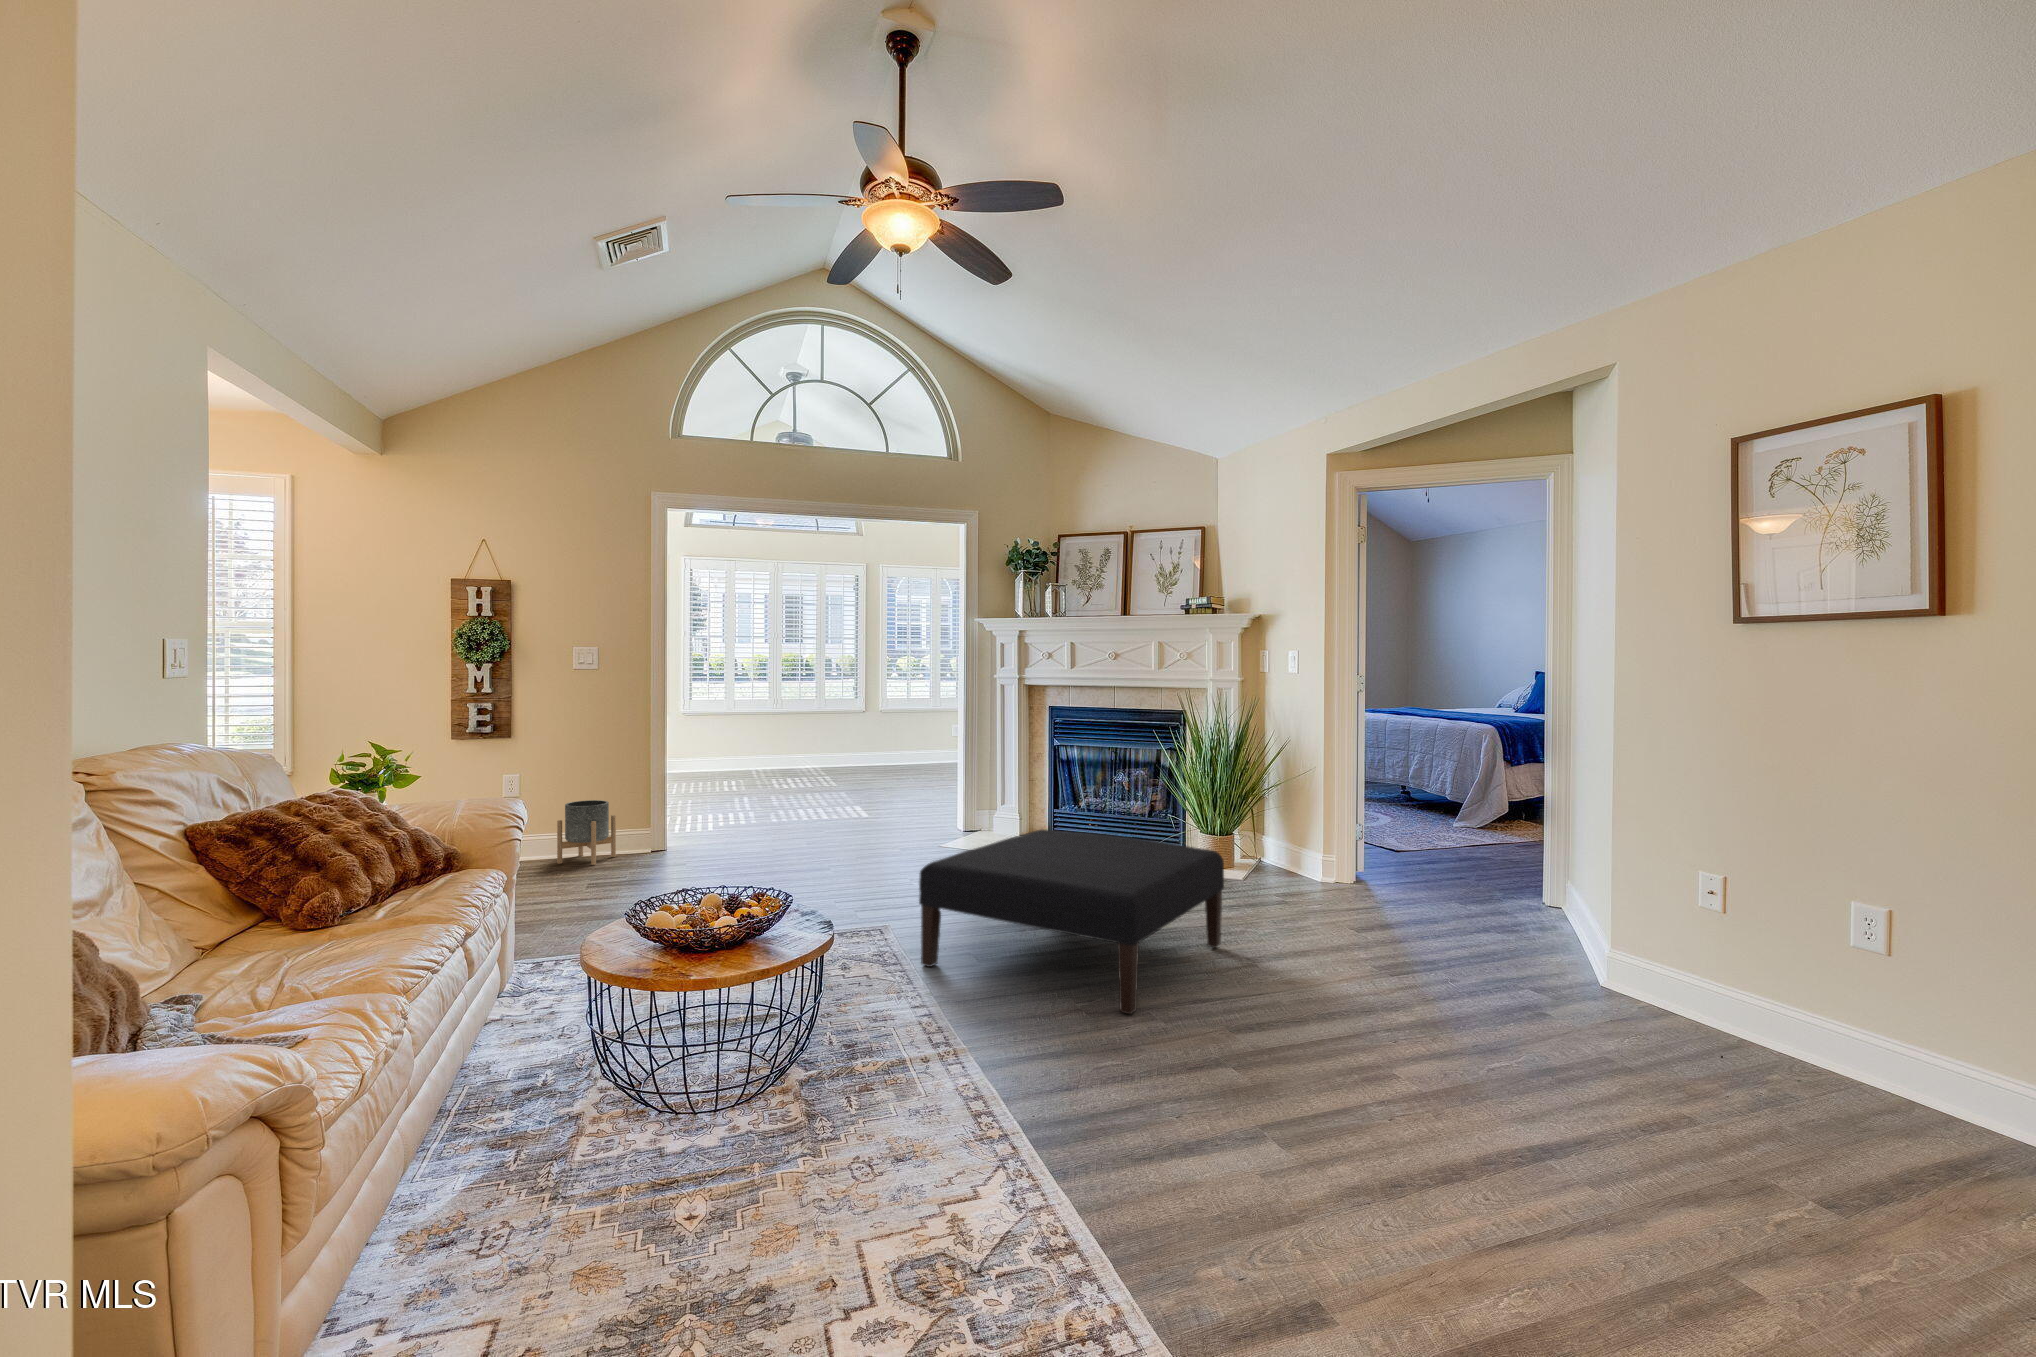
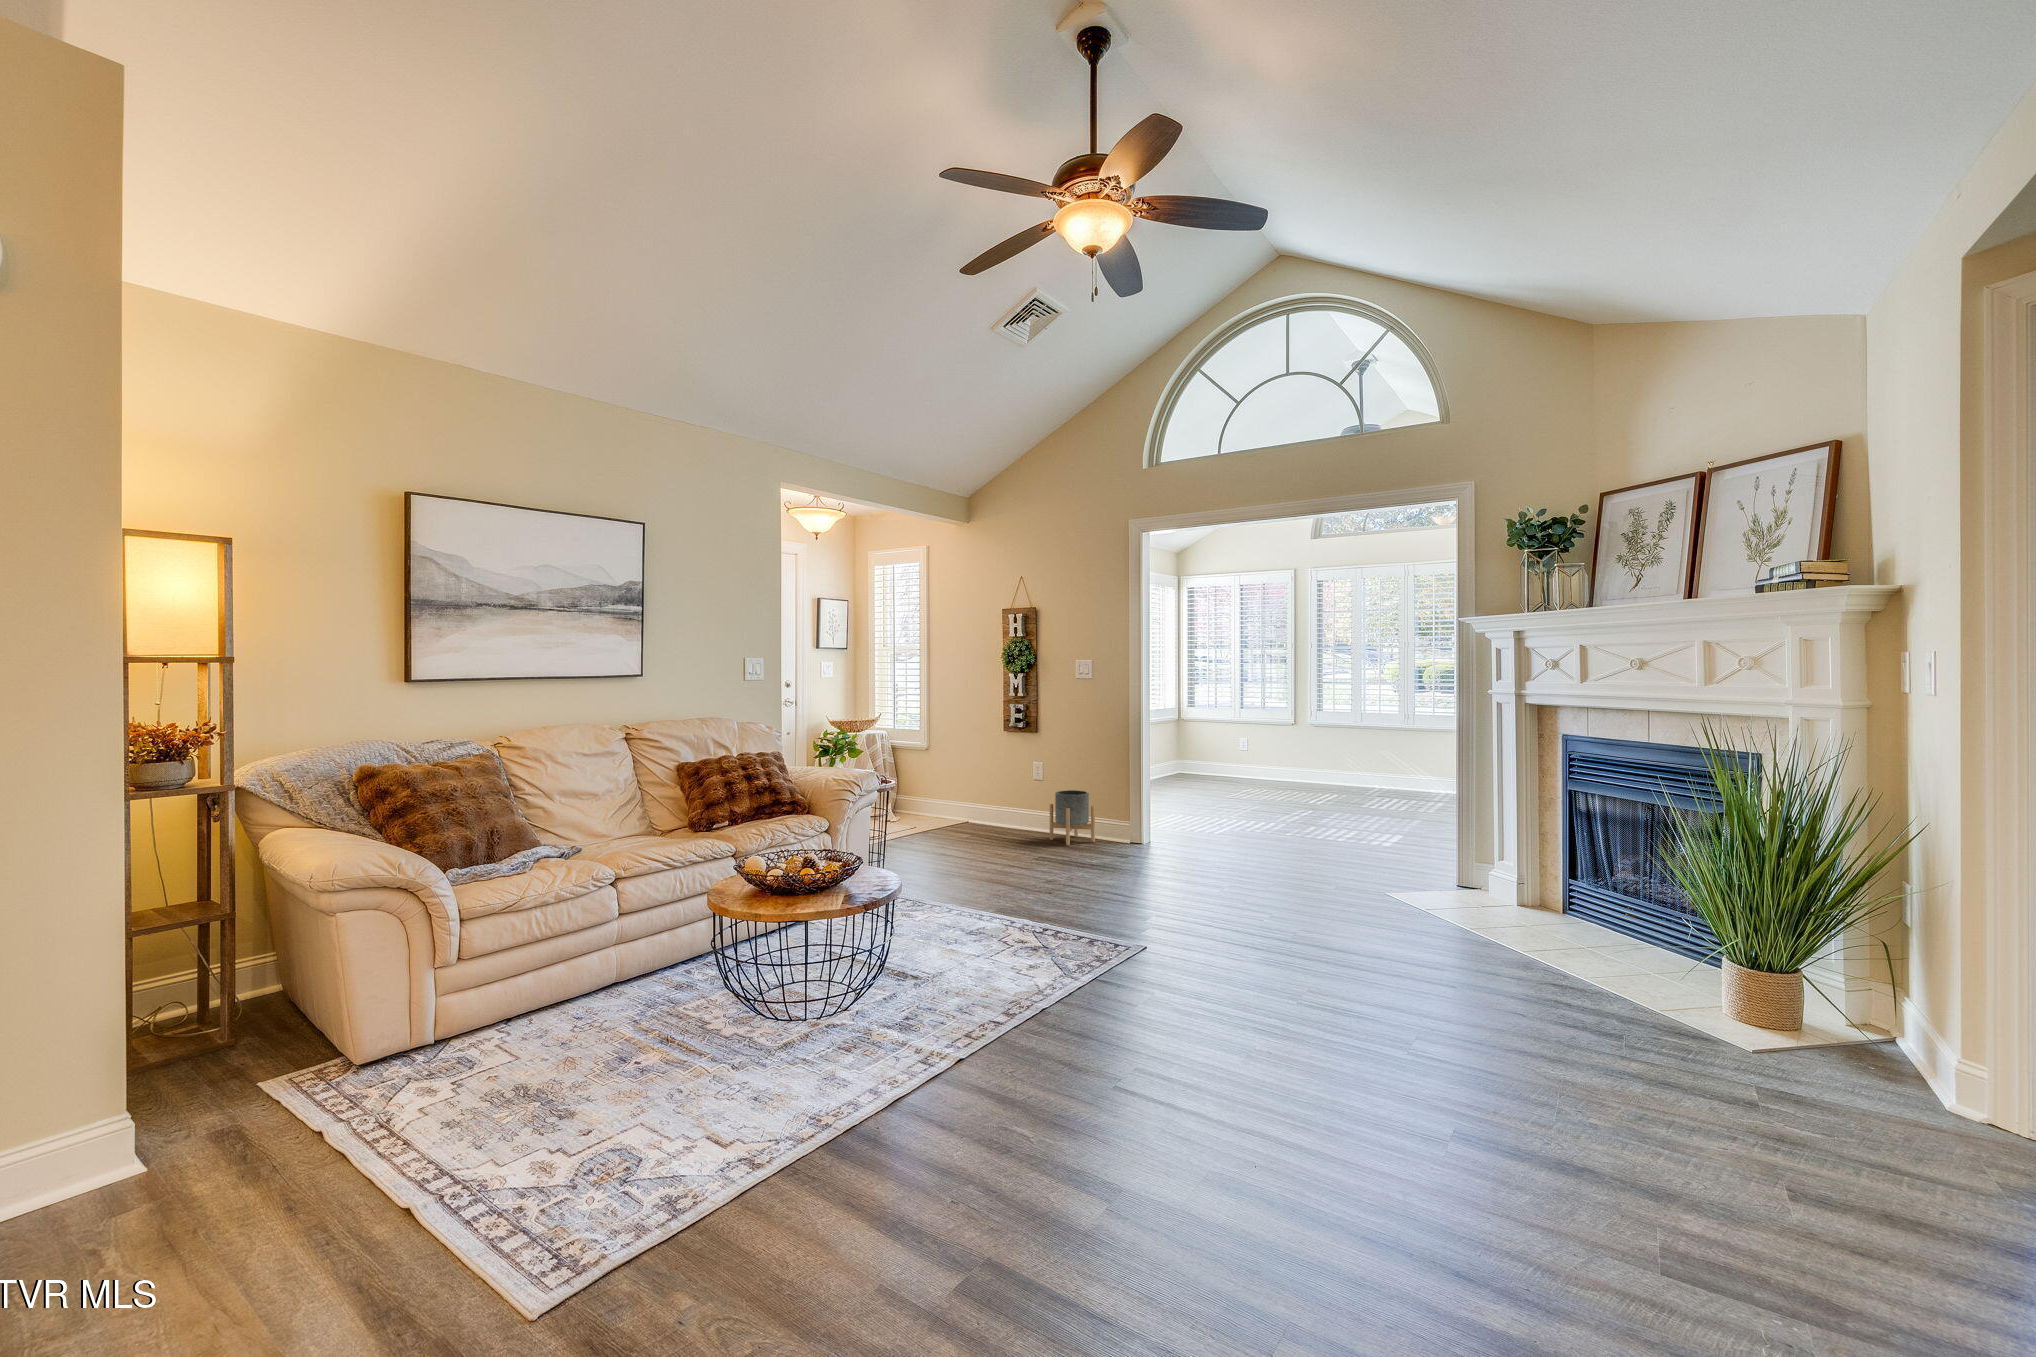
ottoman: present [919,829,1224,1014] -> none [1080,885,1459,1125]

